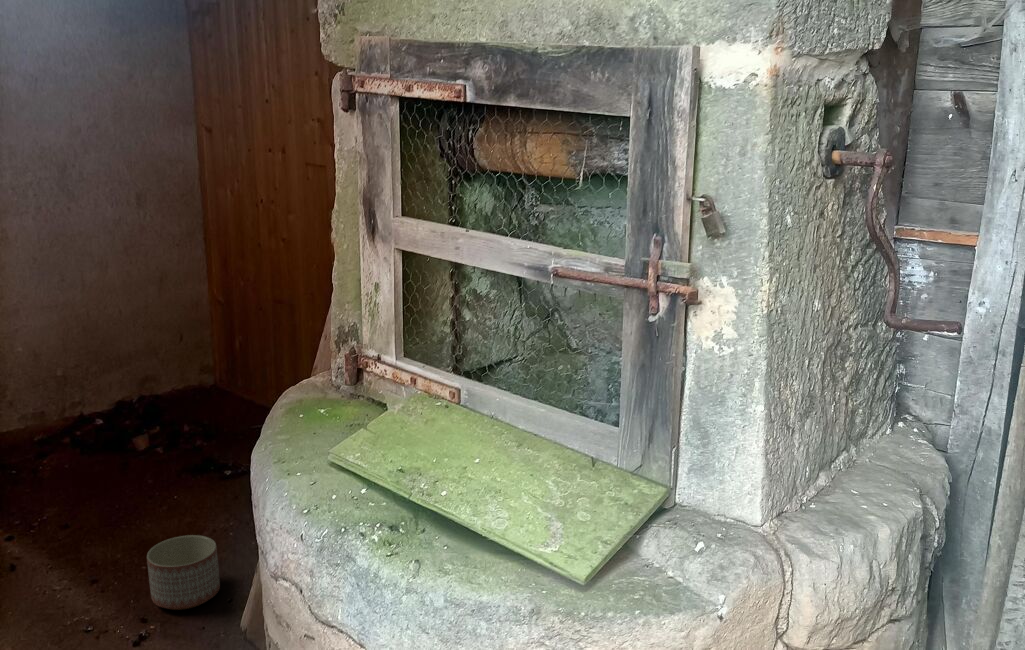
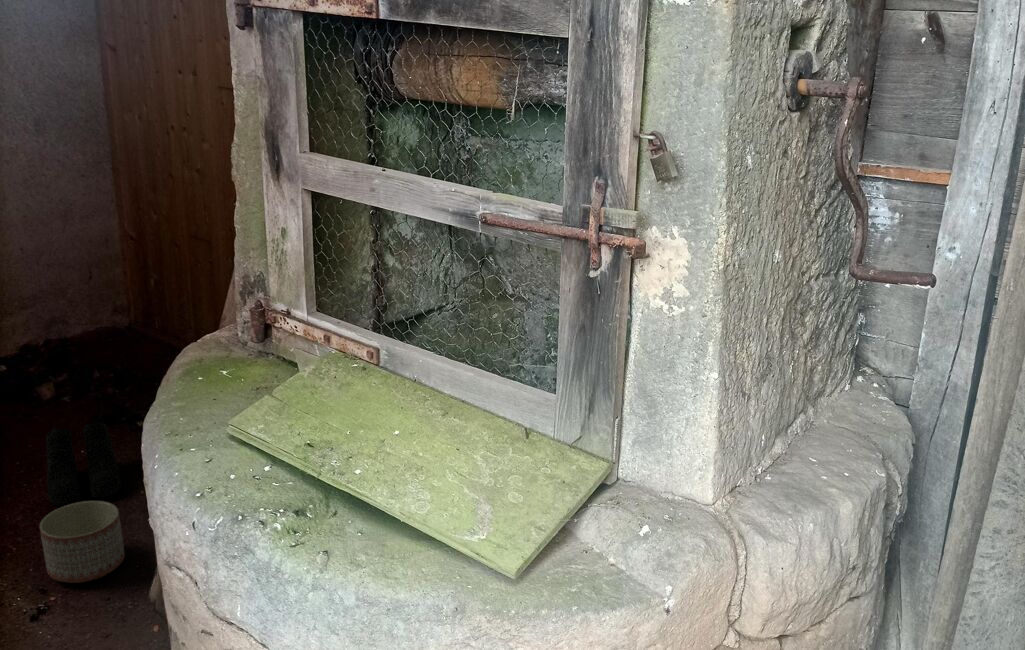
boots: none [150,466,216,541] -> present [46,422,121,505]

